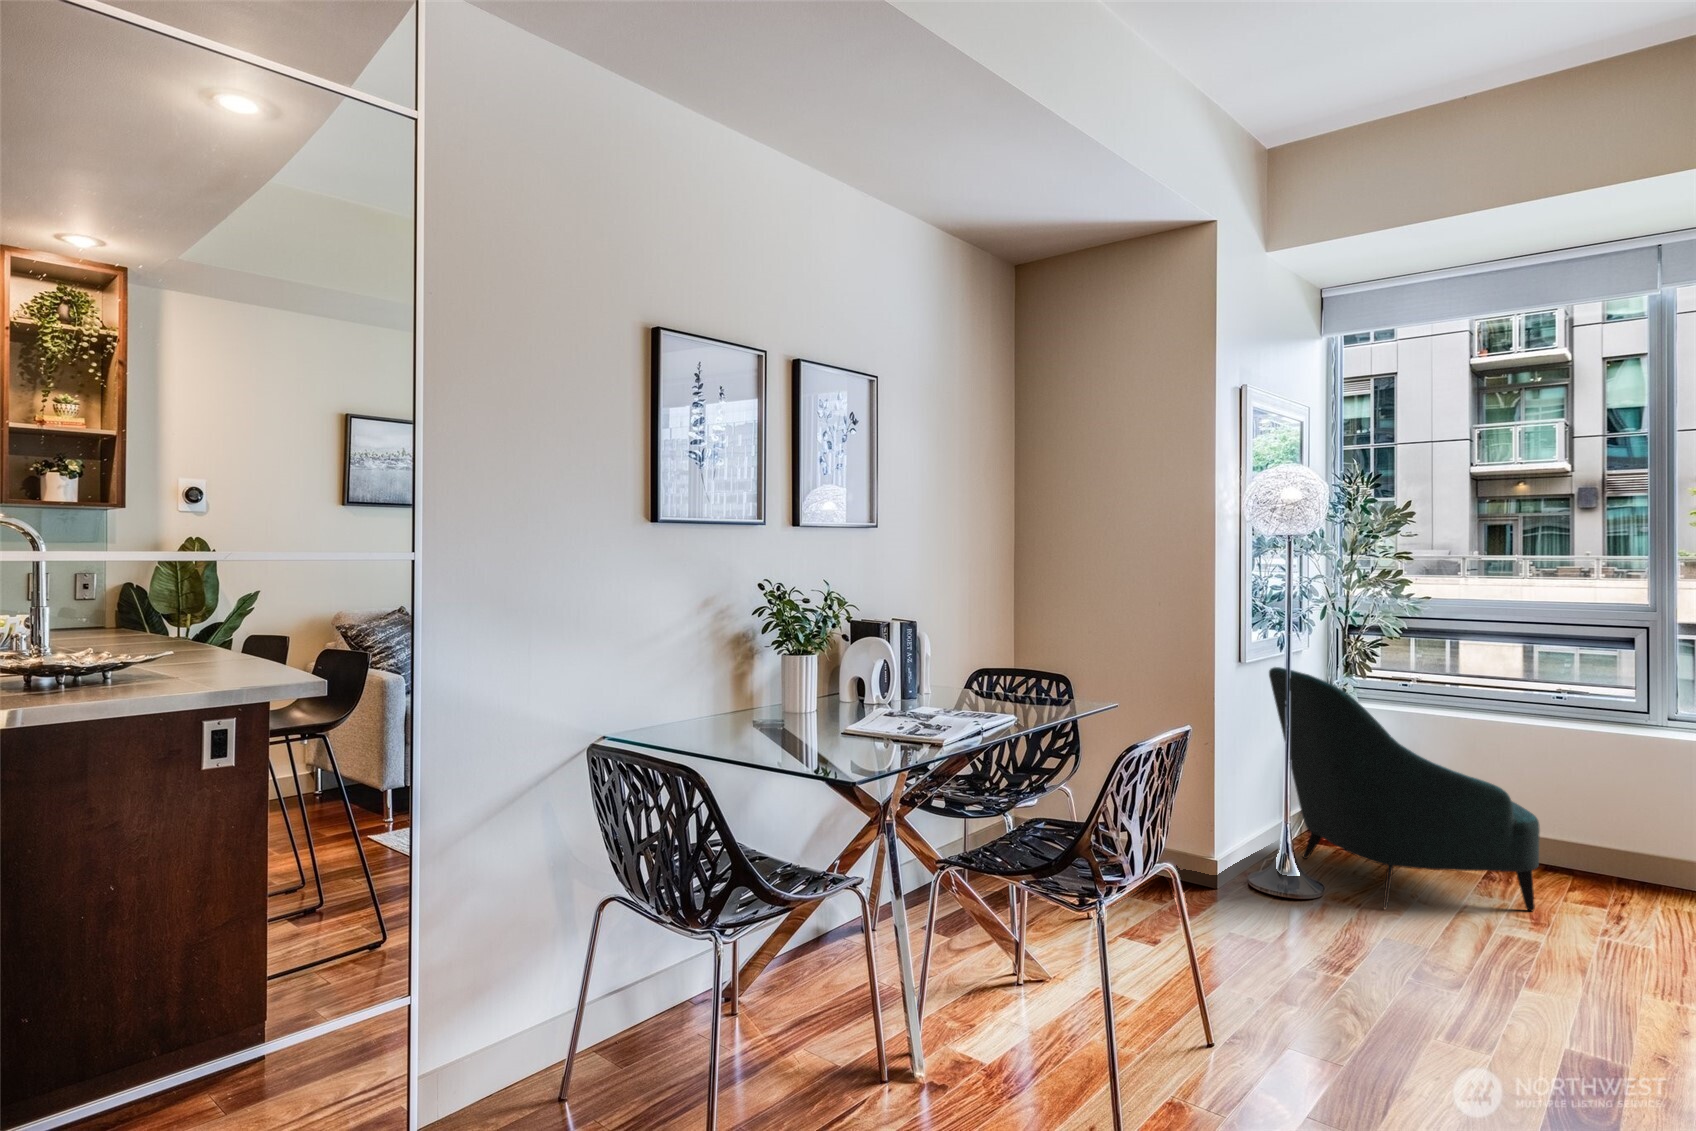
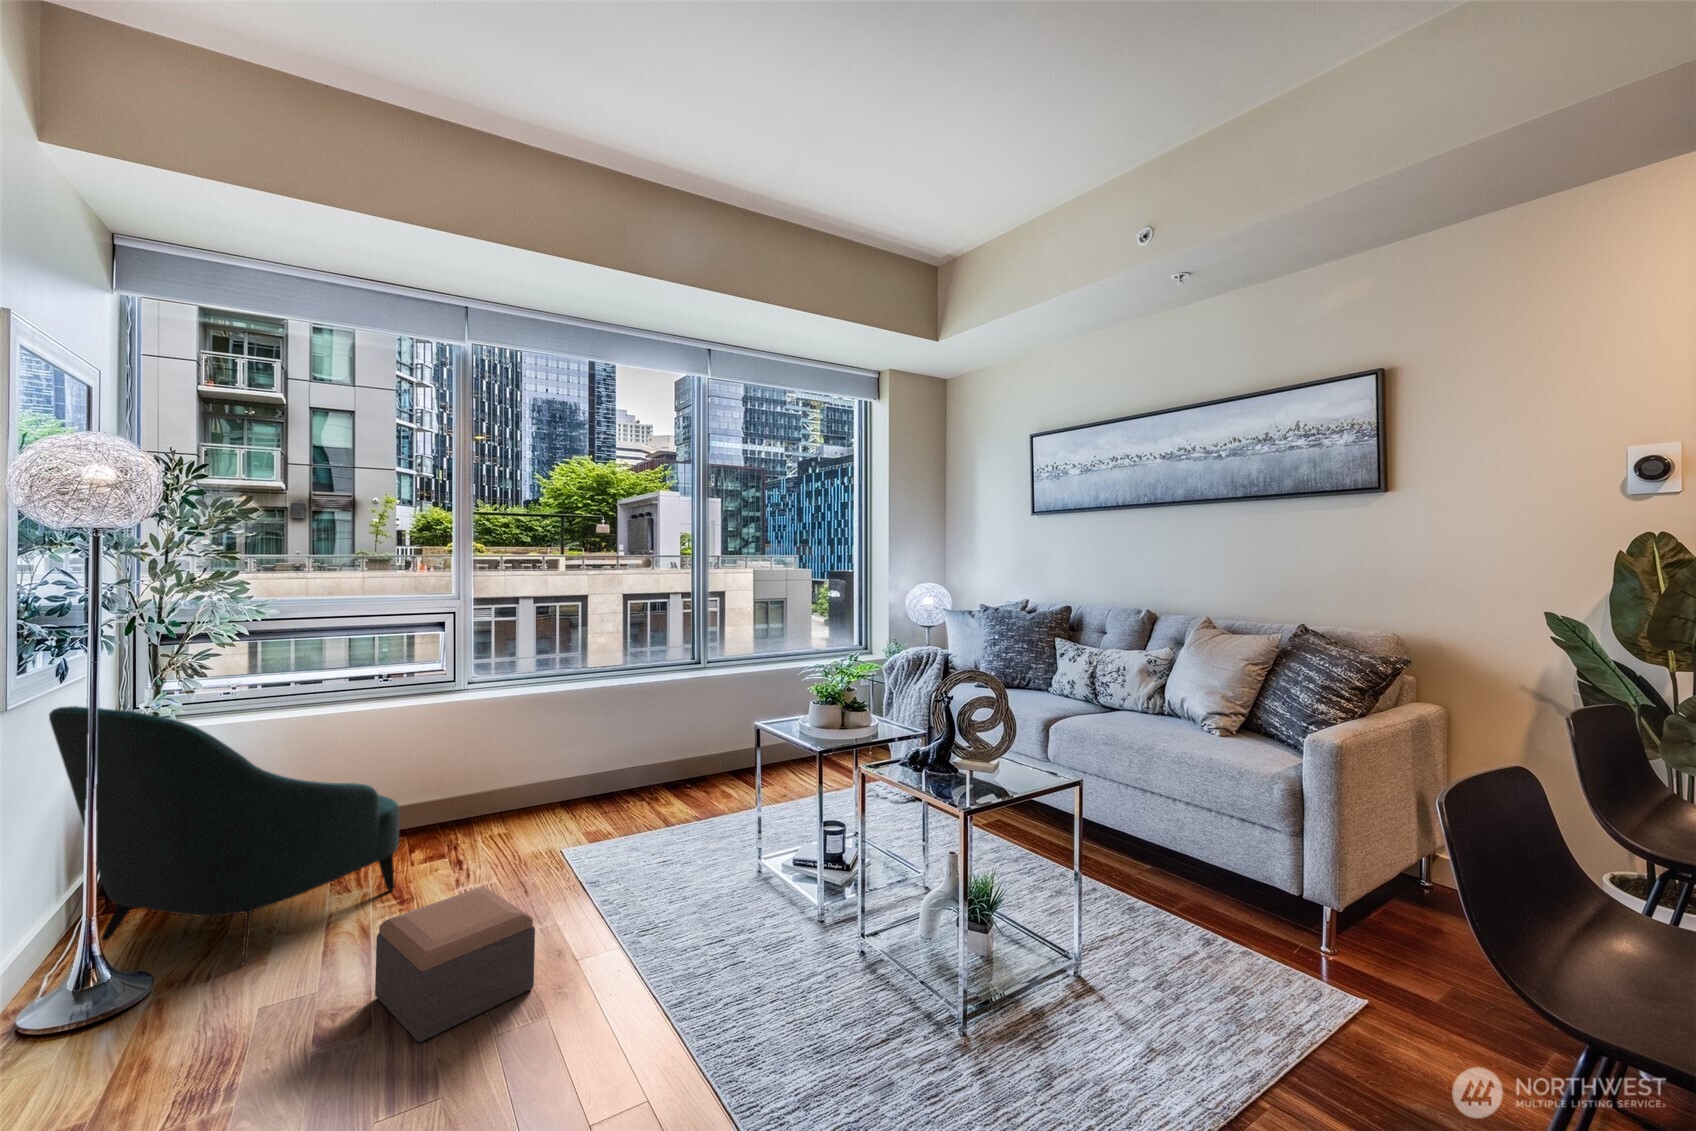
footstool: none [1474,903,1638,1041] -> present [375,887,535,1042]

